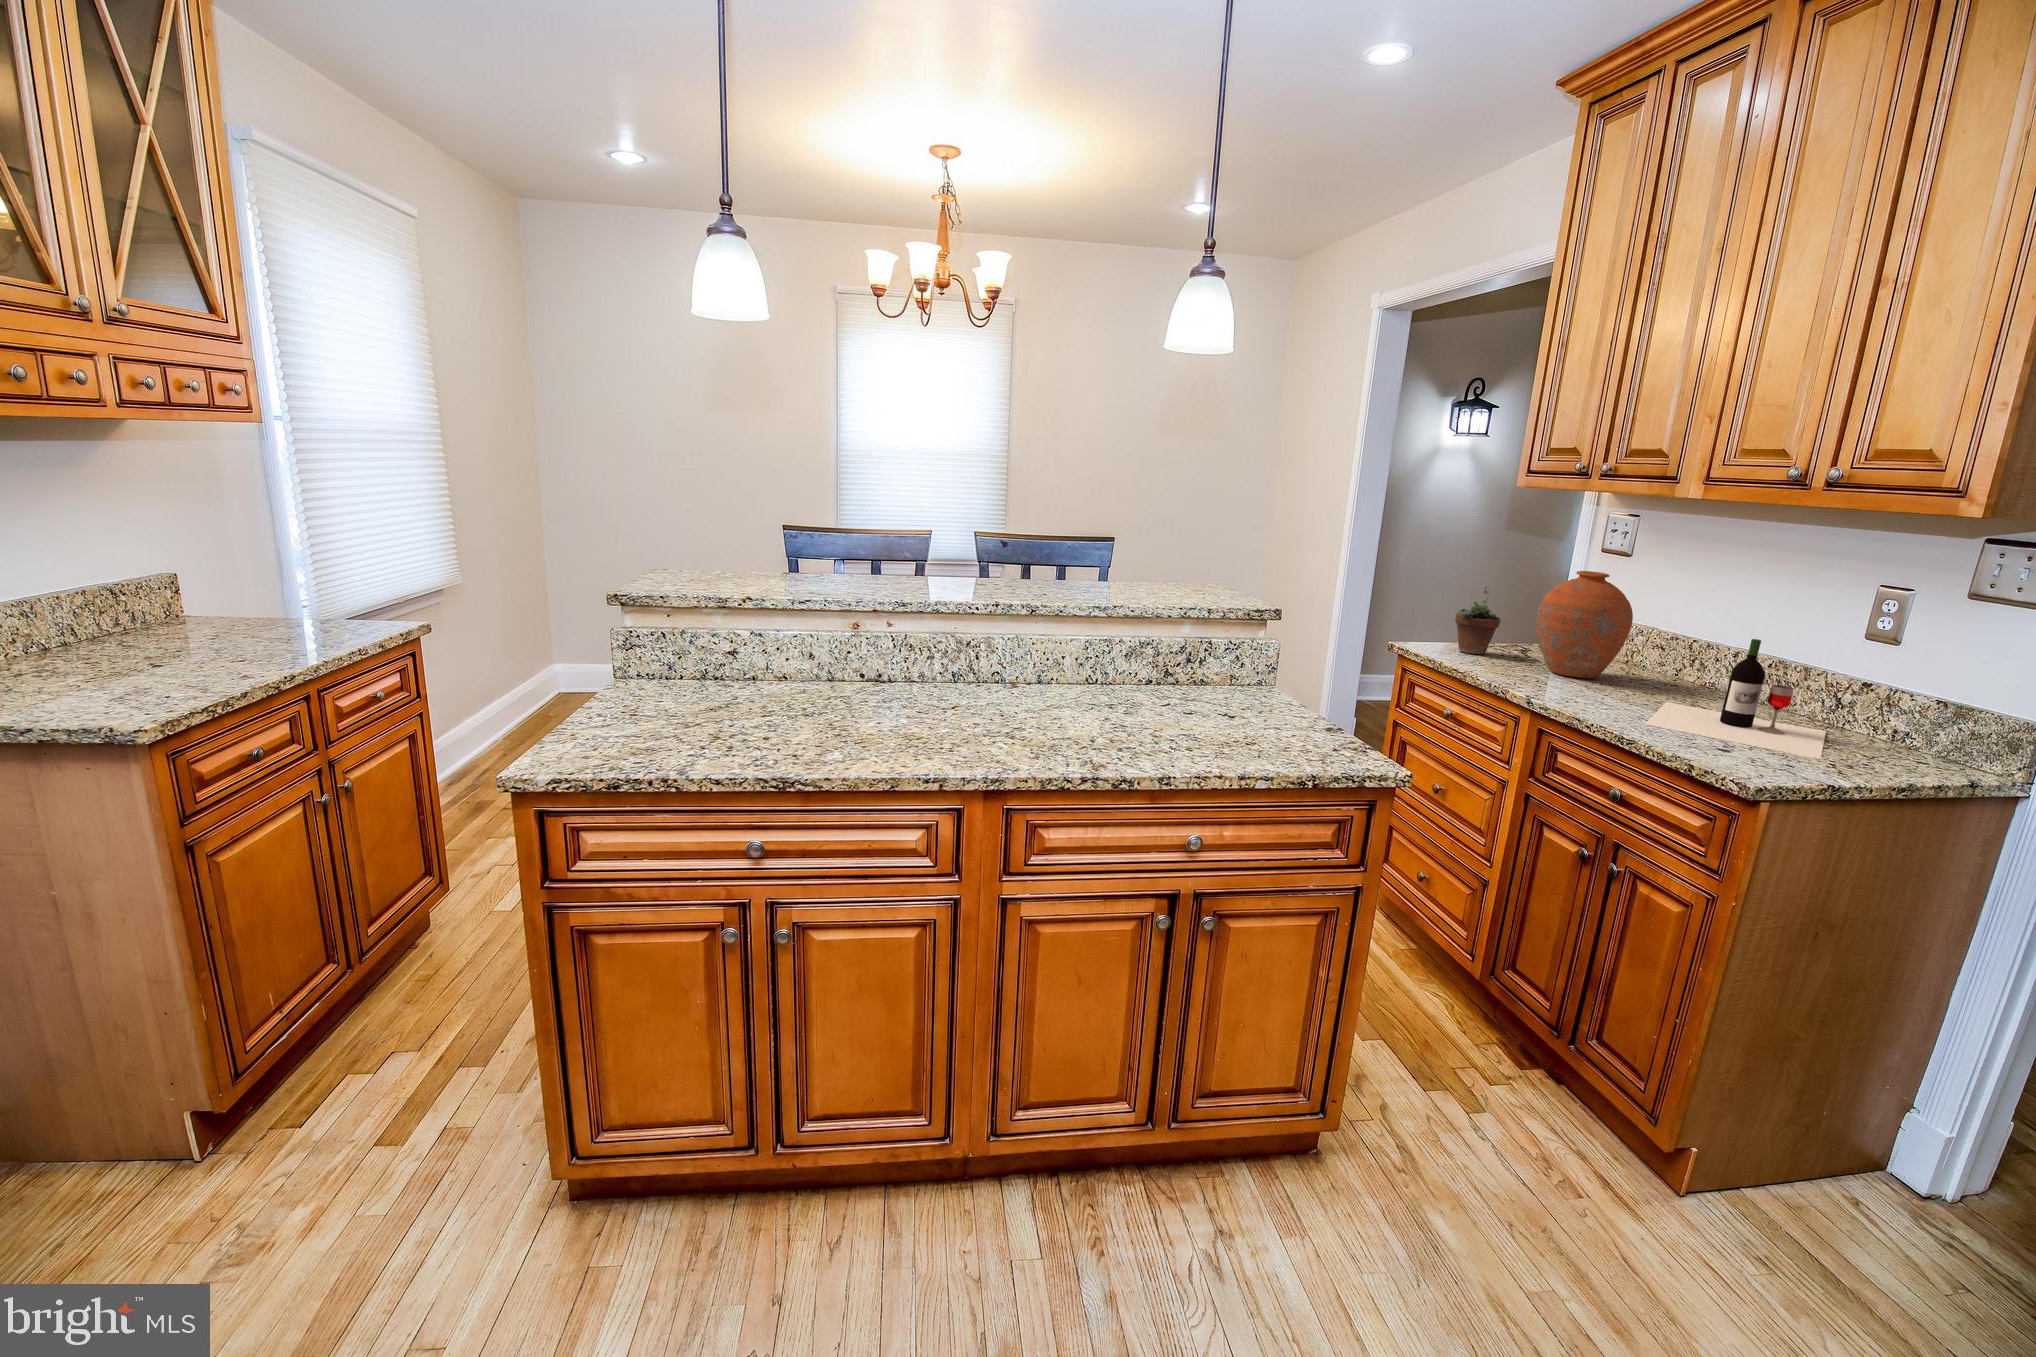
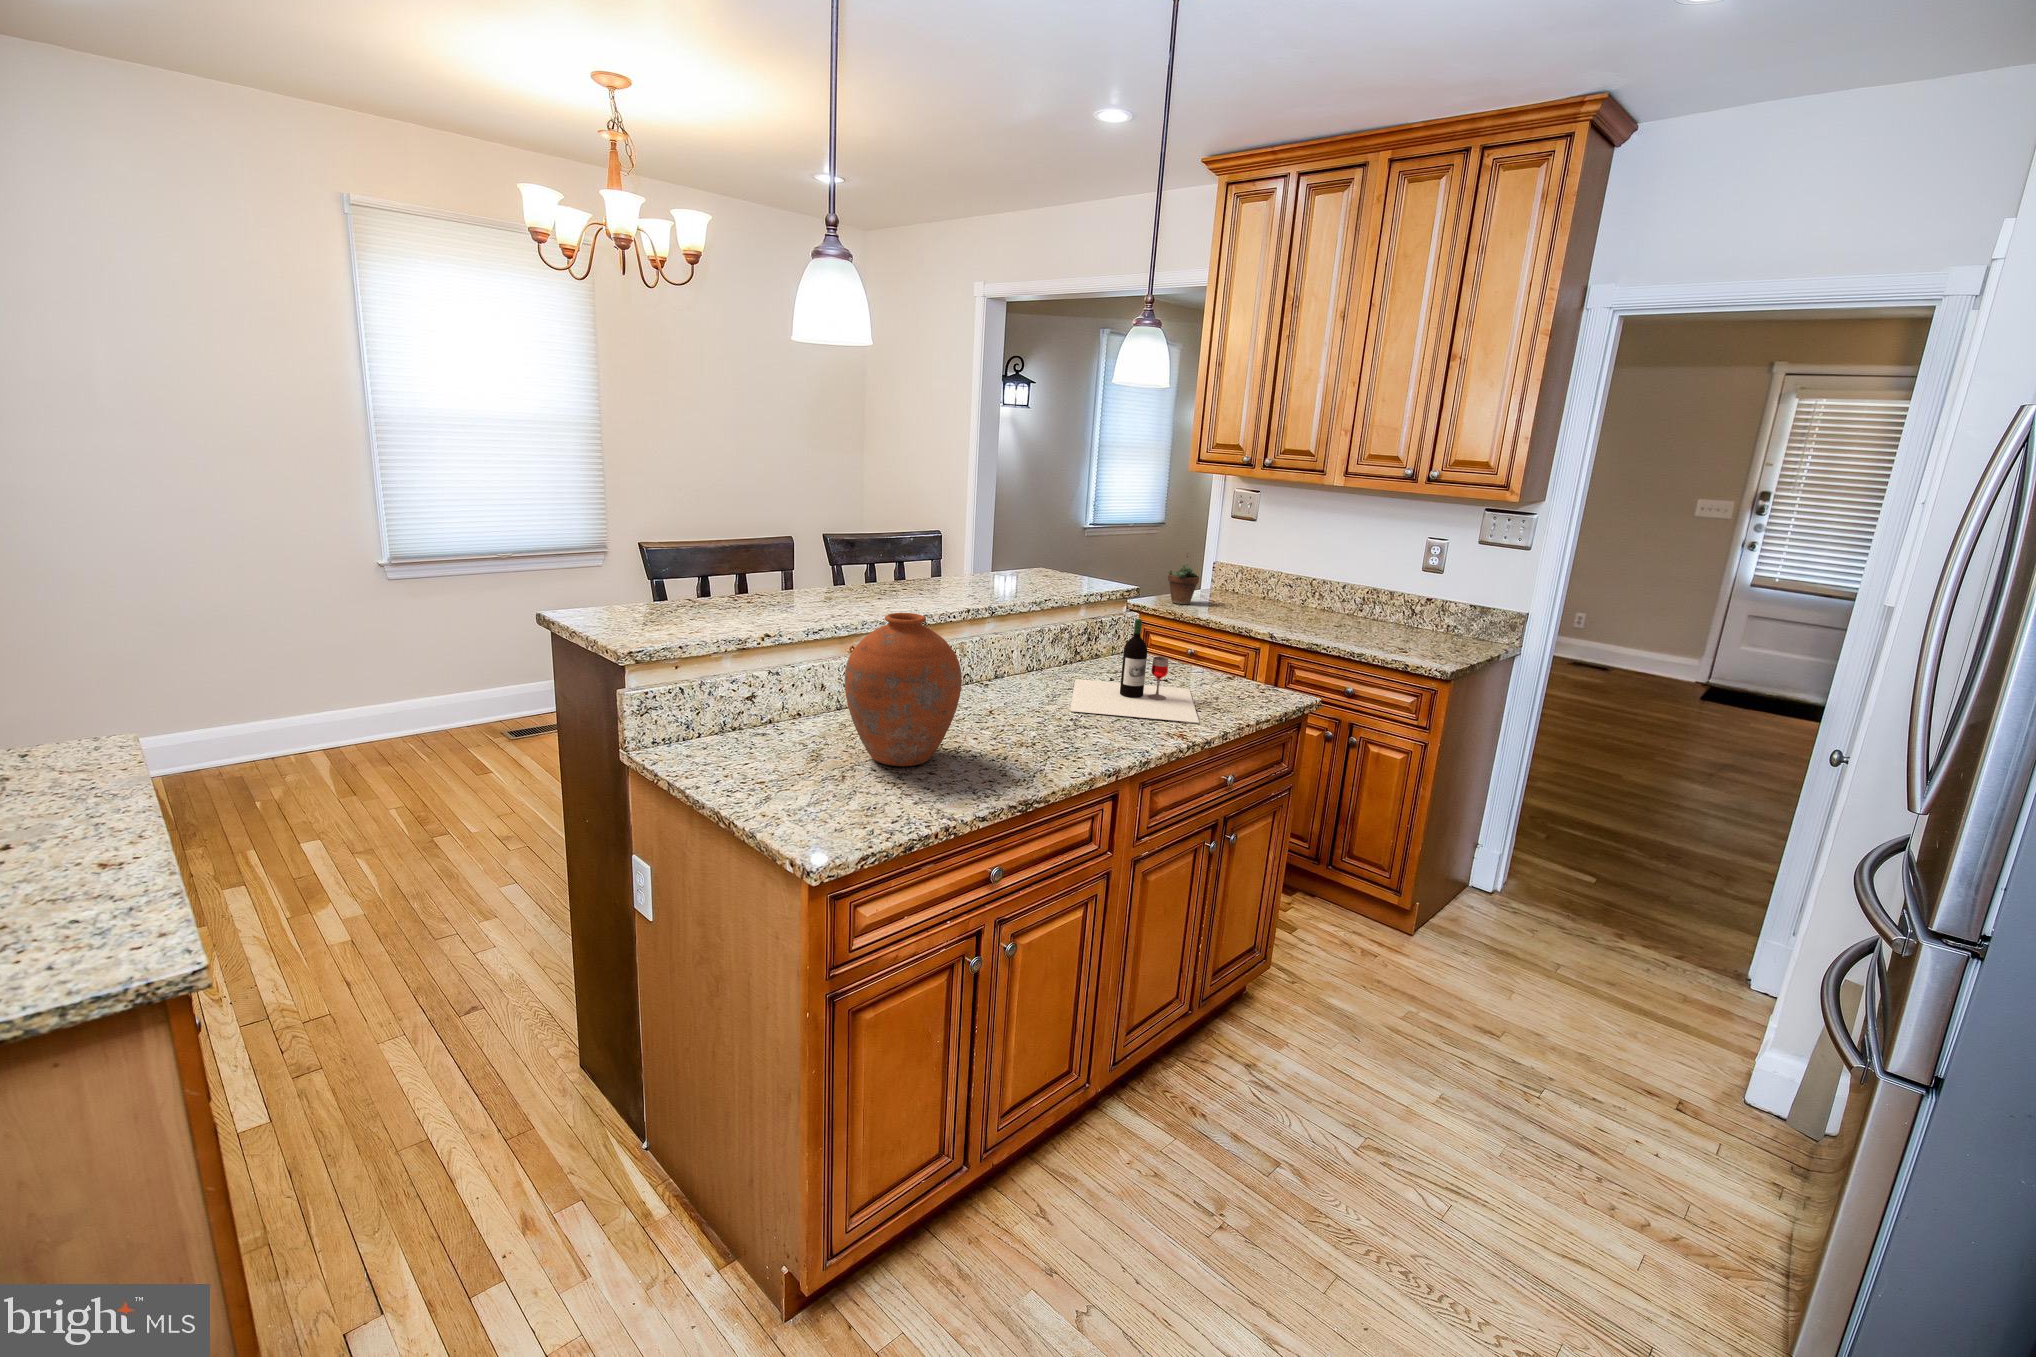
vase: present [1537,571,1633,678] -> present [845,613,962,766]
wine bottle: present [1645,639,1826,759] -> present [1070,619,1199,723]

